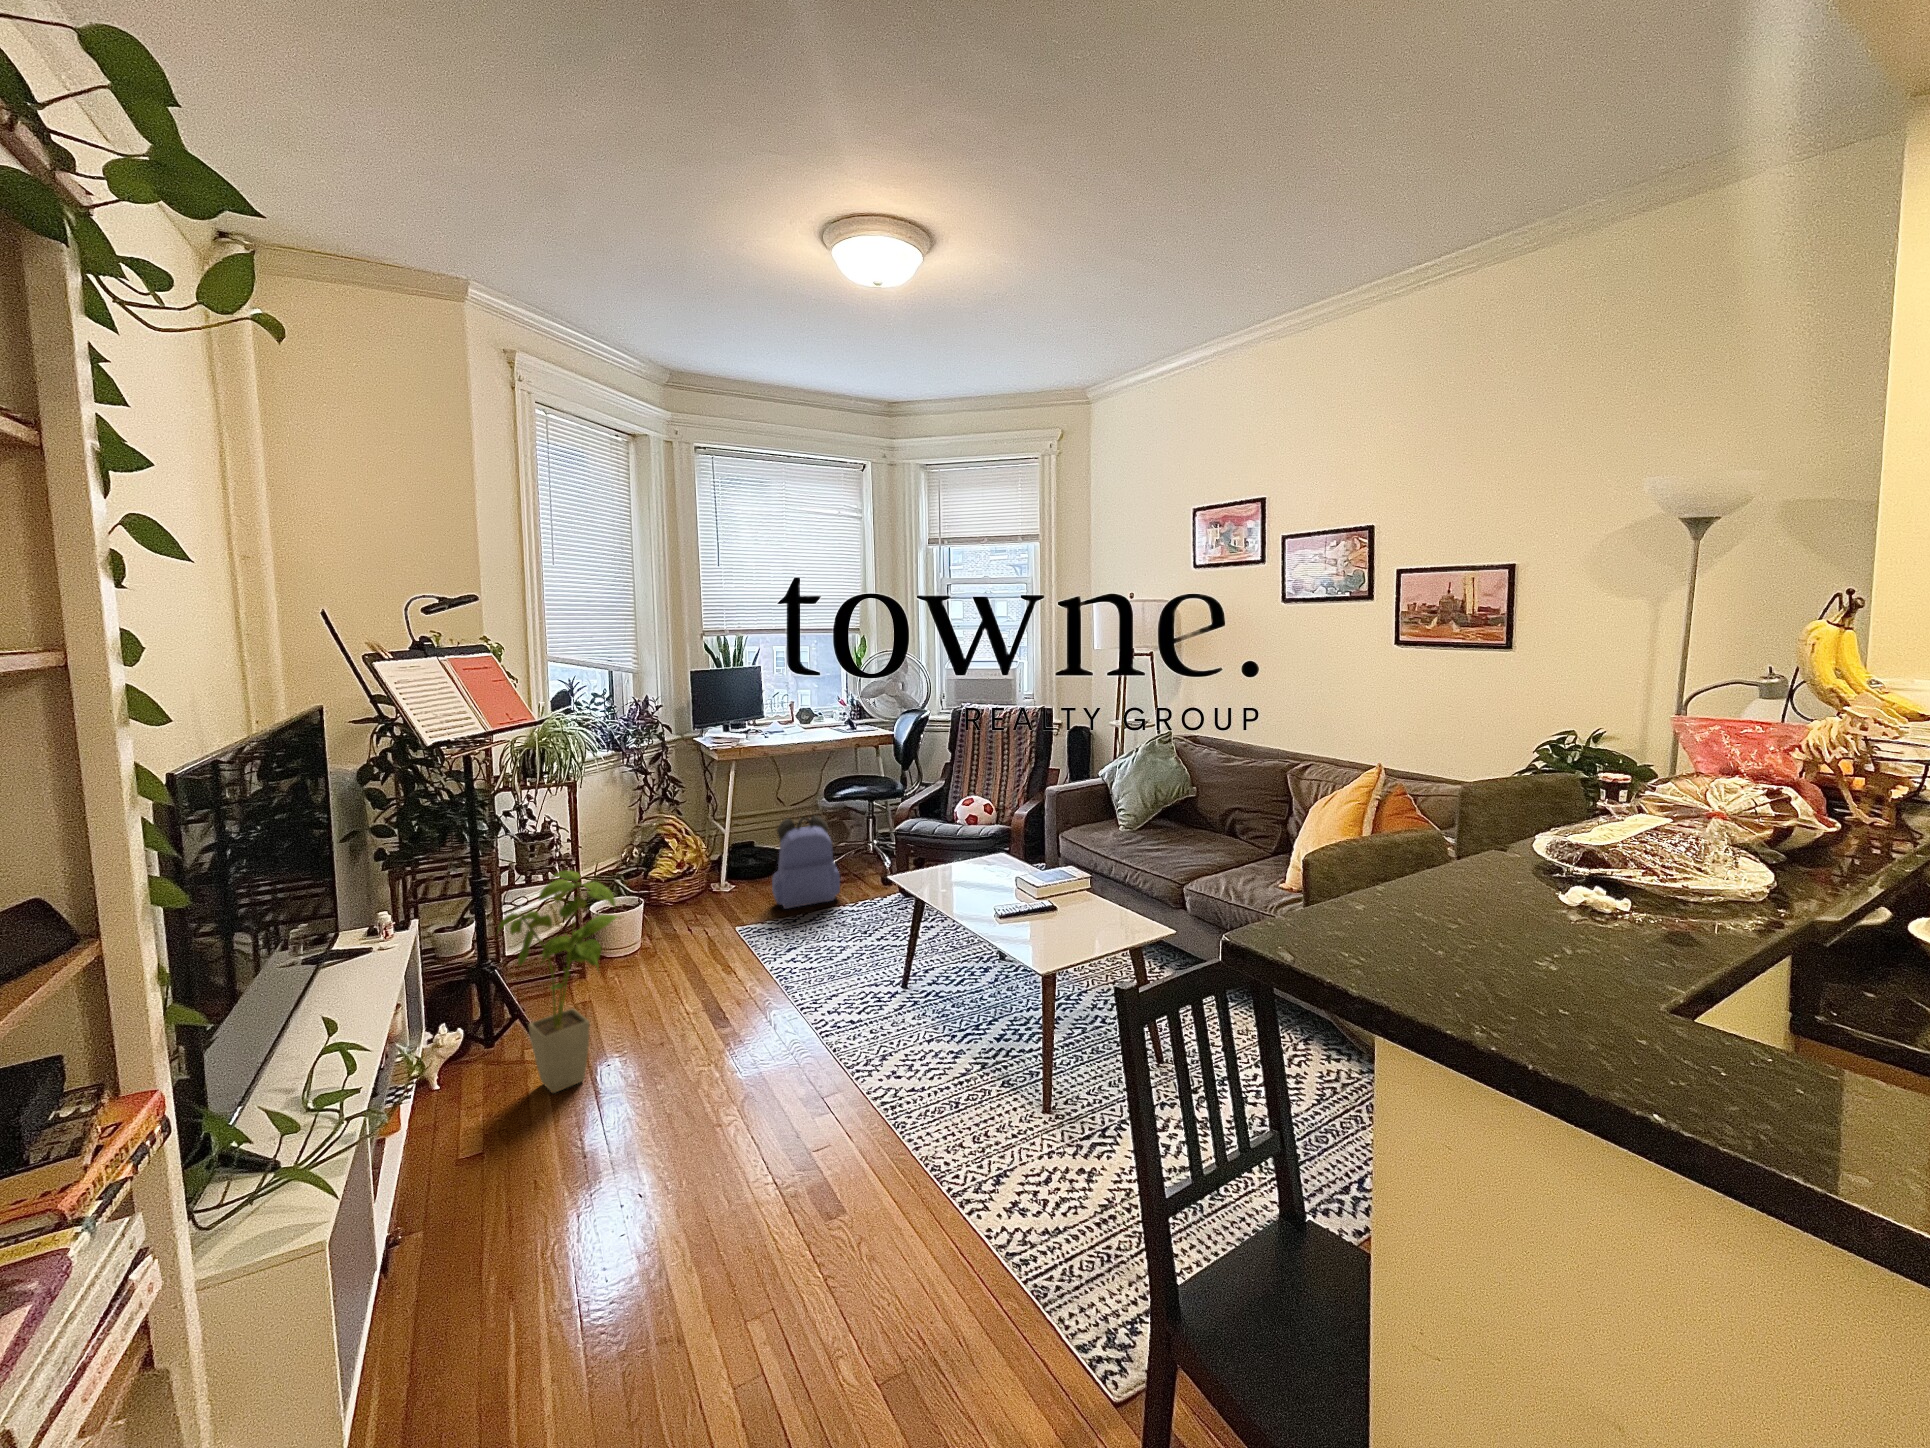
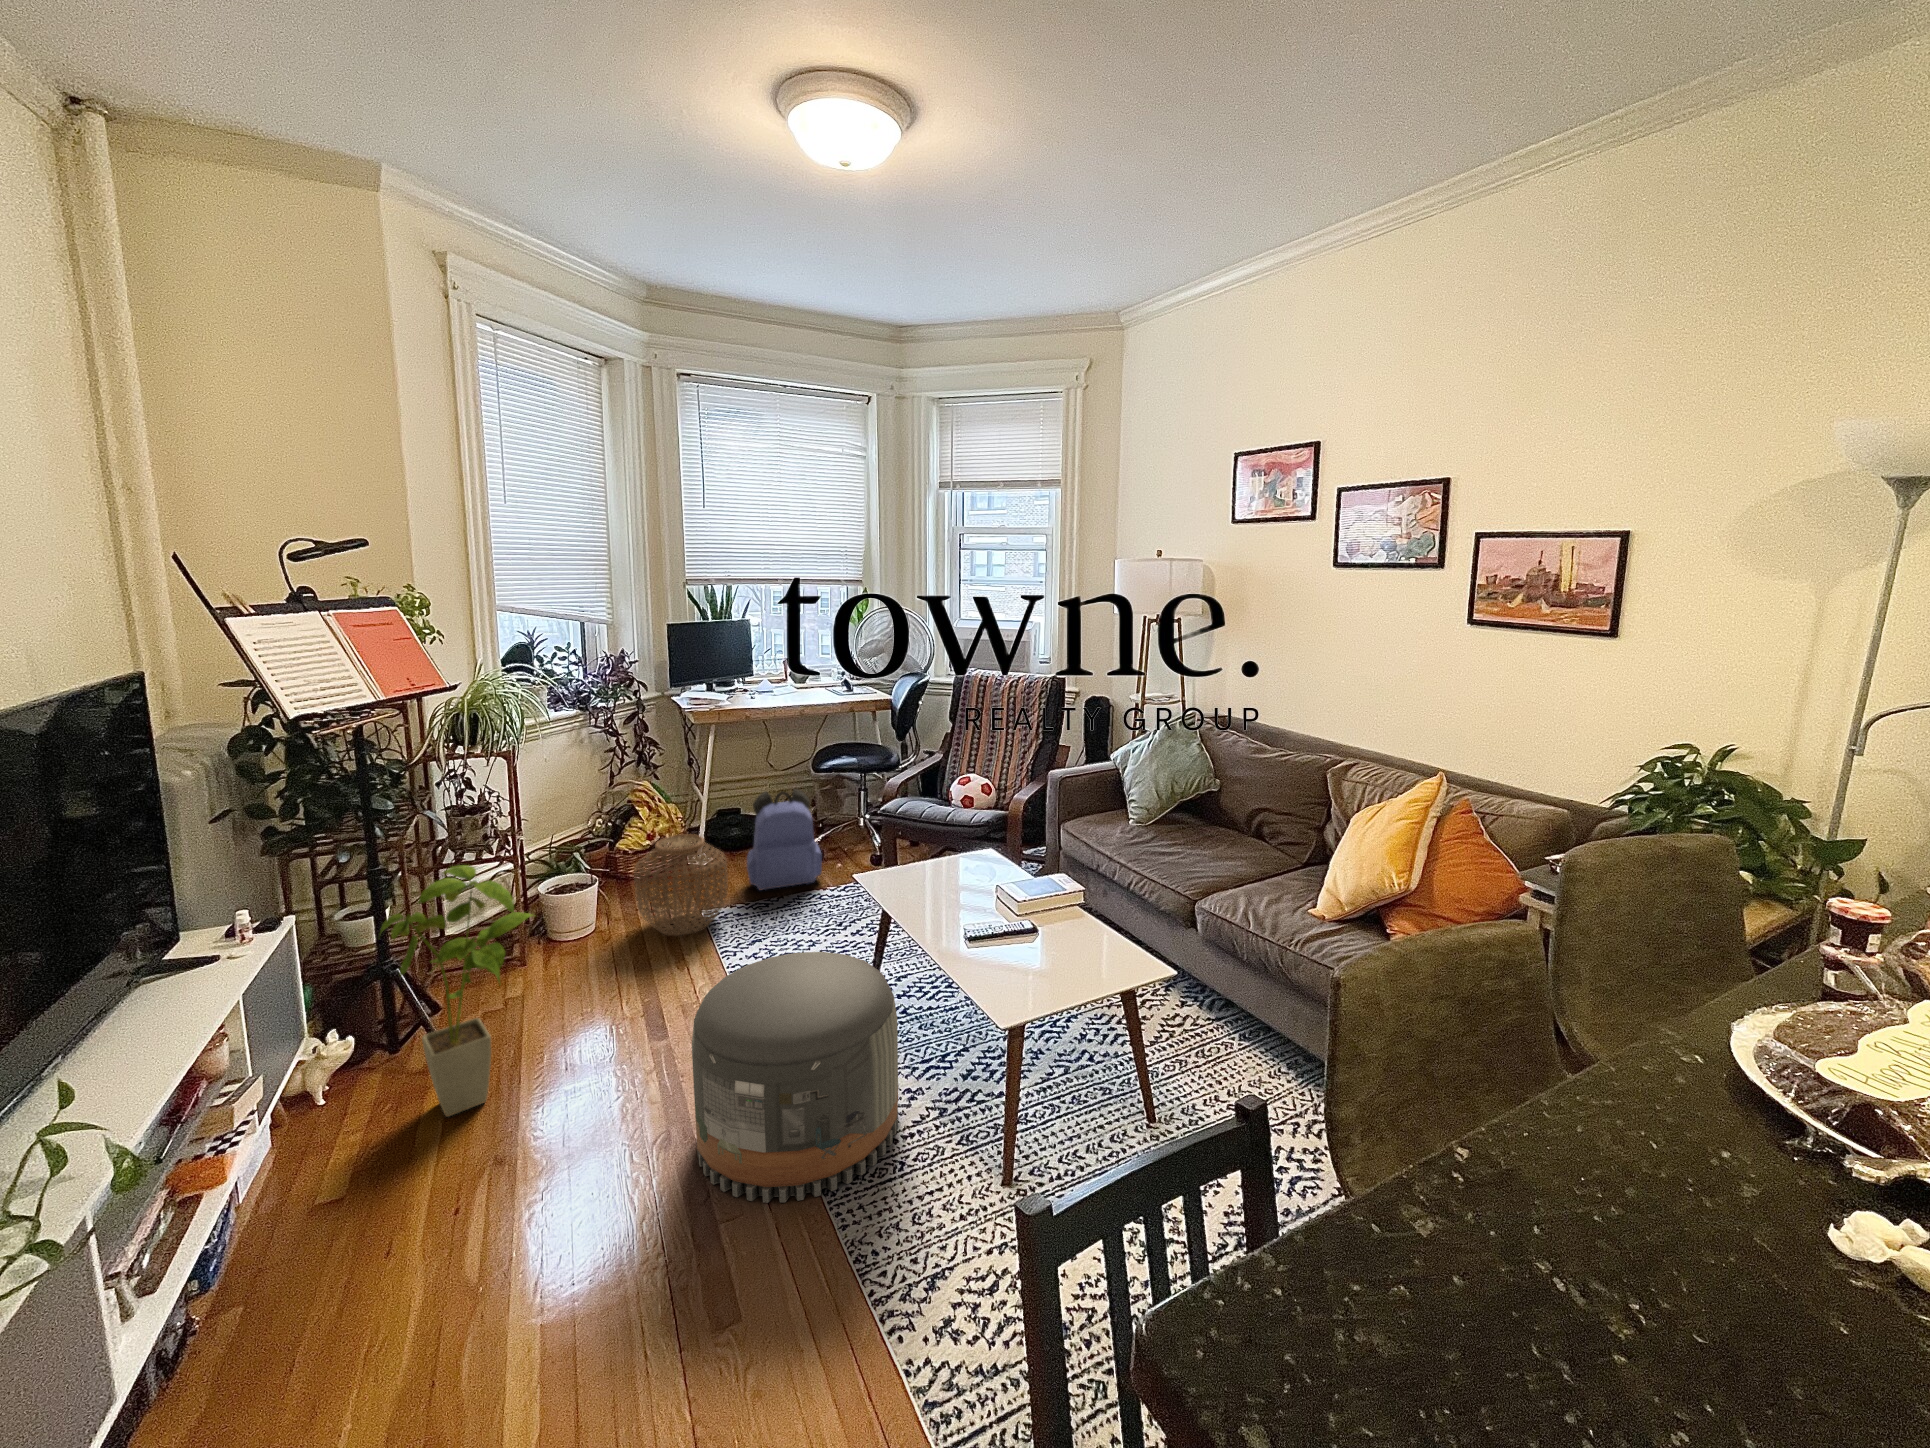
woven basket: none [678,856,761,948] -> present [634,834,728,936]
pouf: none [777,936,947,1136] -> present [692,952,898,1203]

